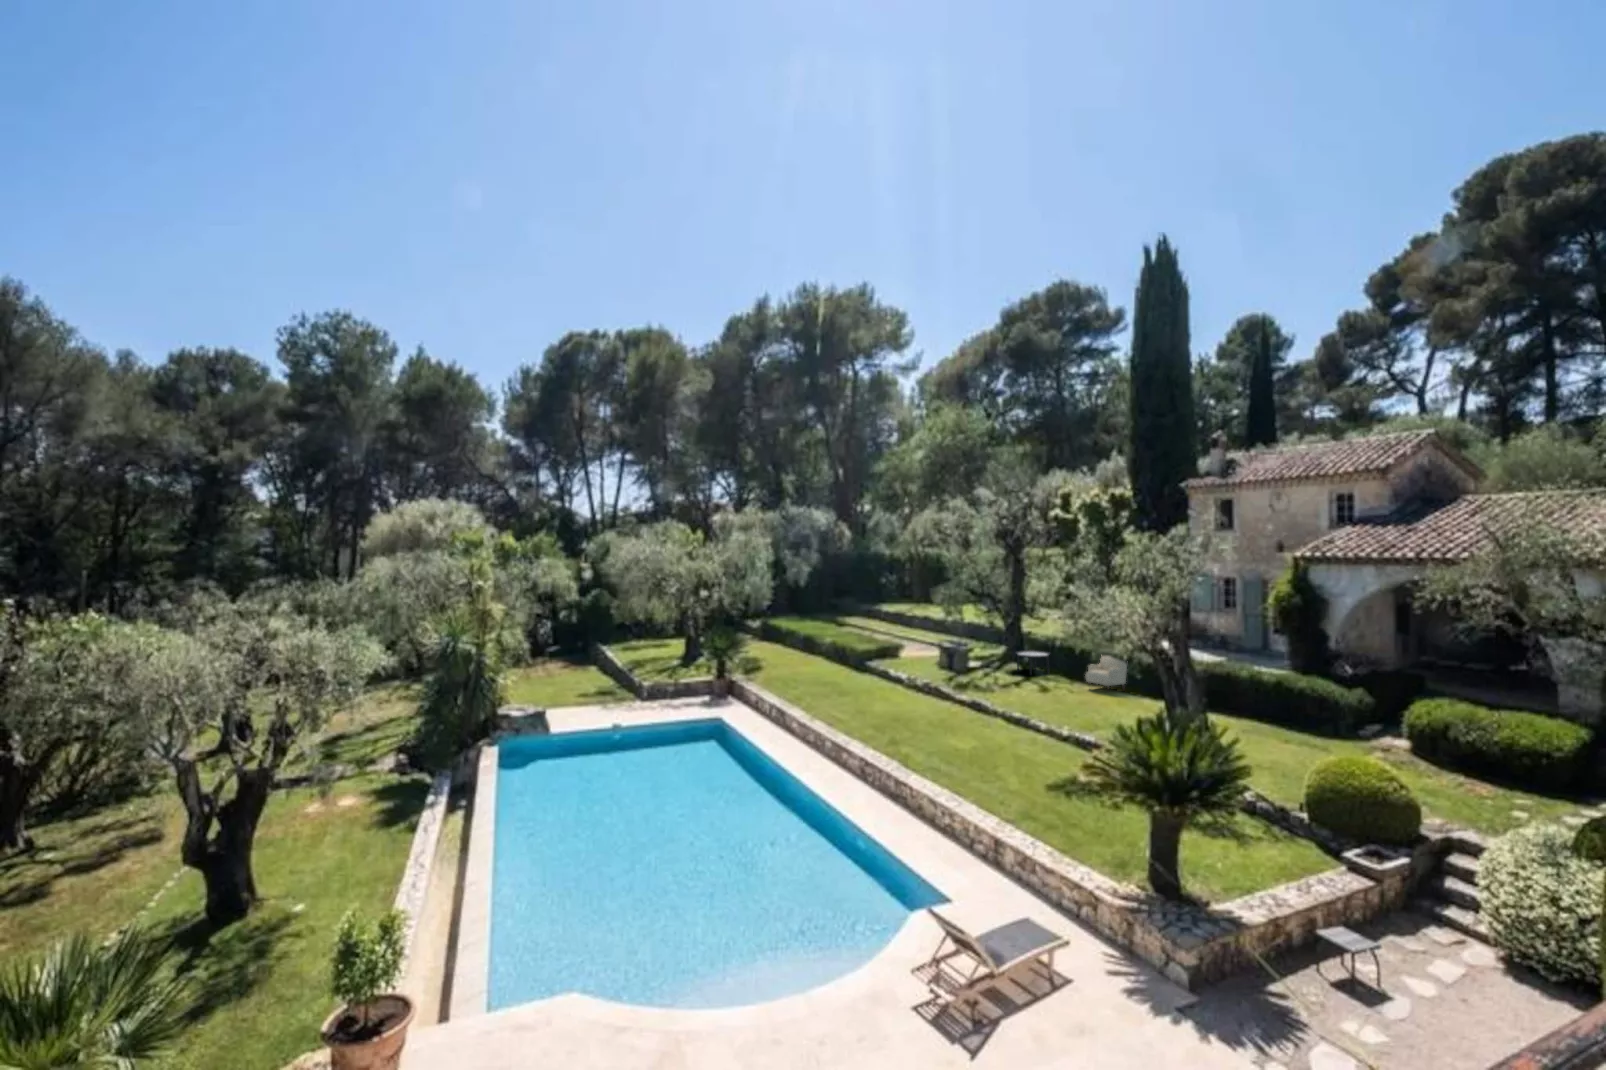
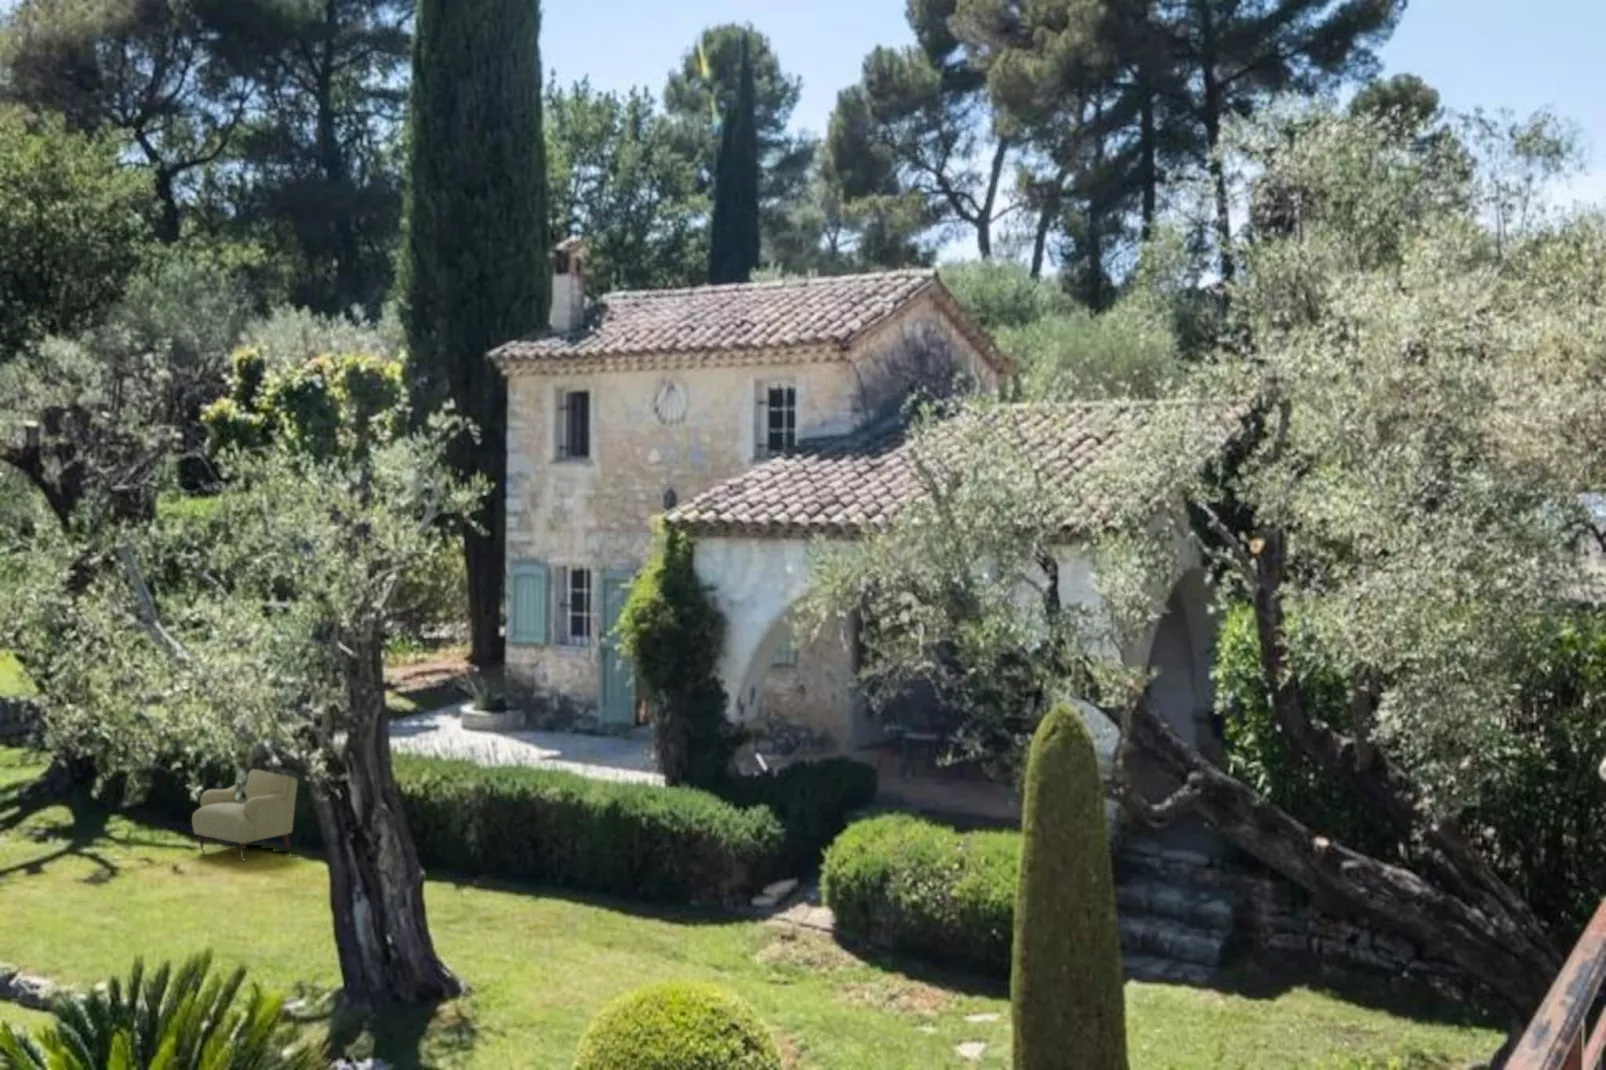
round table: present [1016,650,1050,674] -> none [39,754,136,822]

